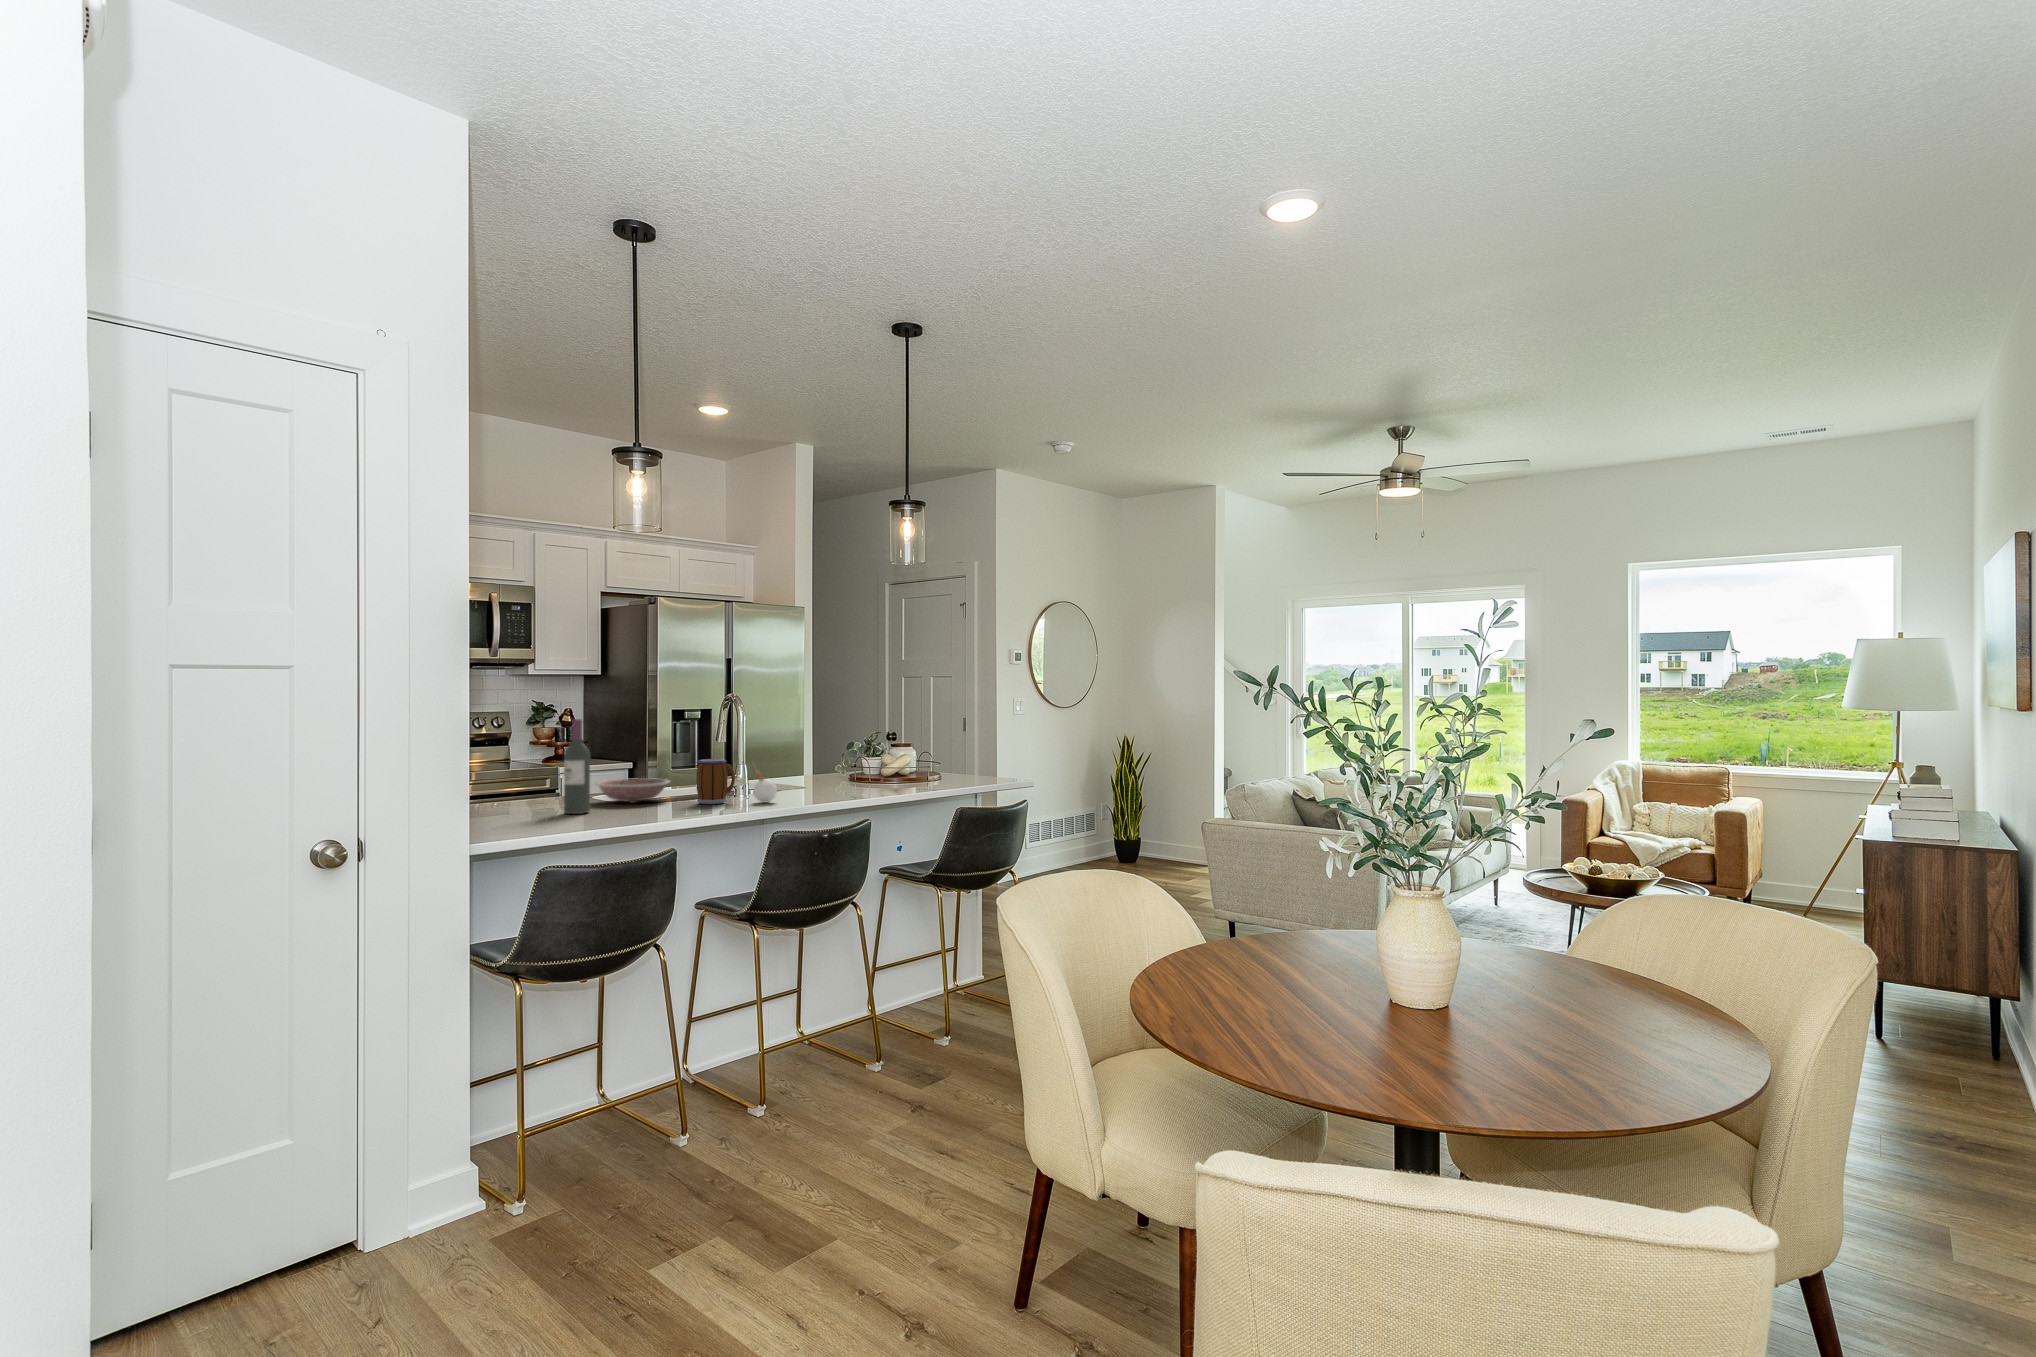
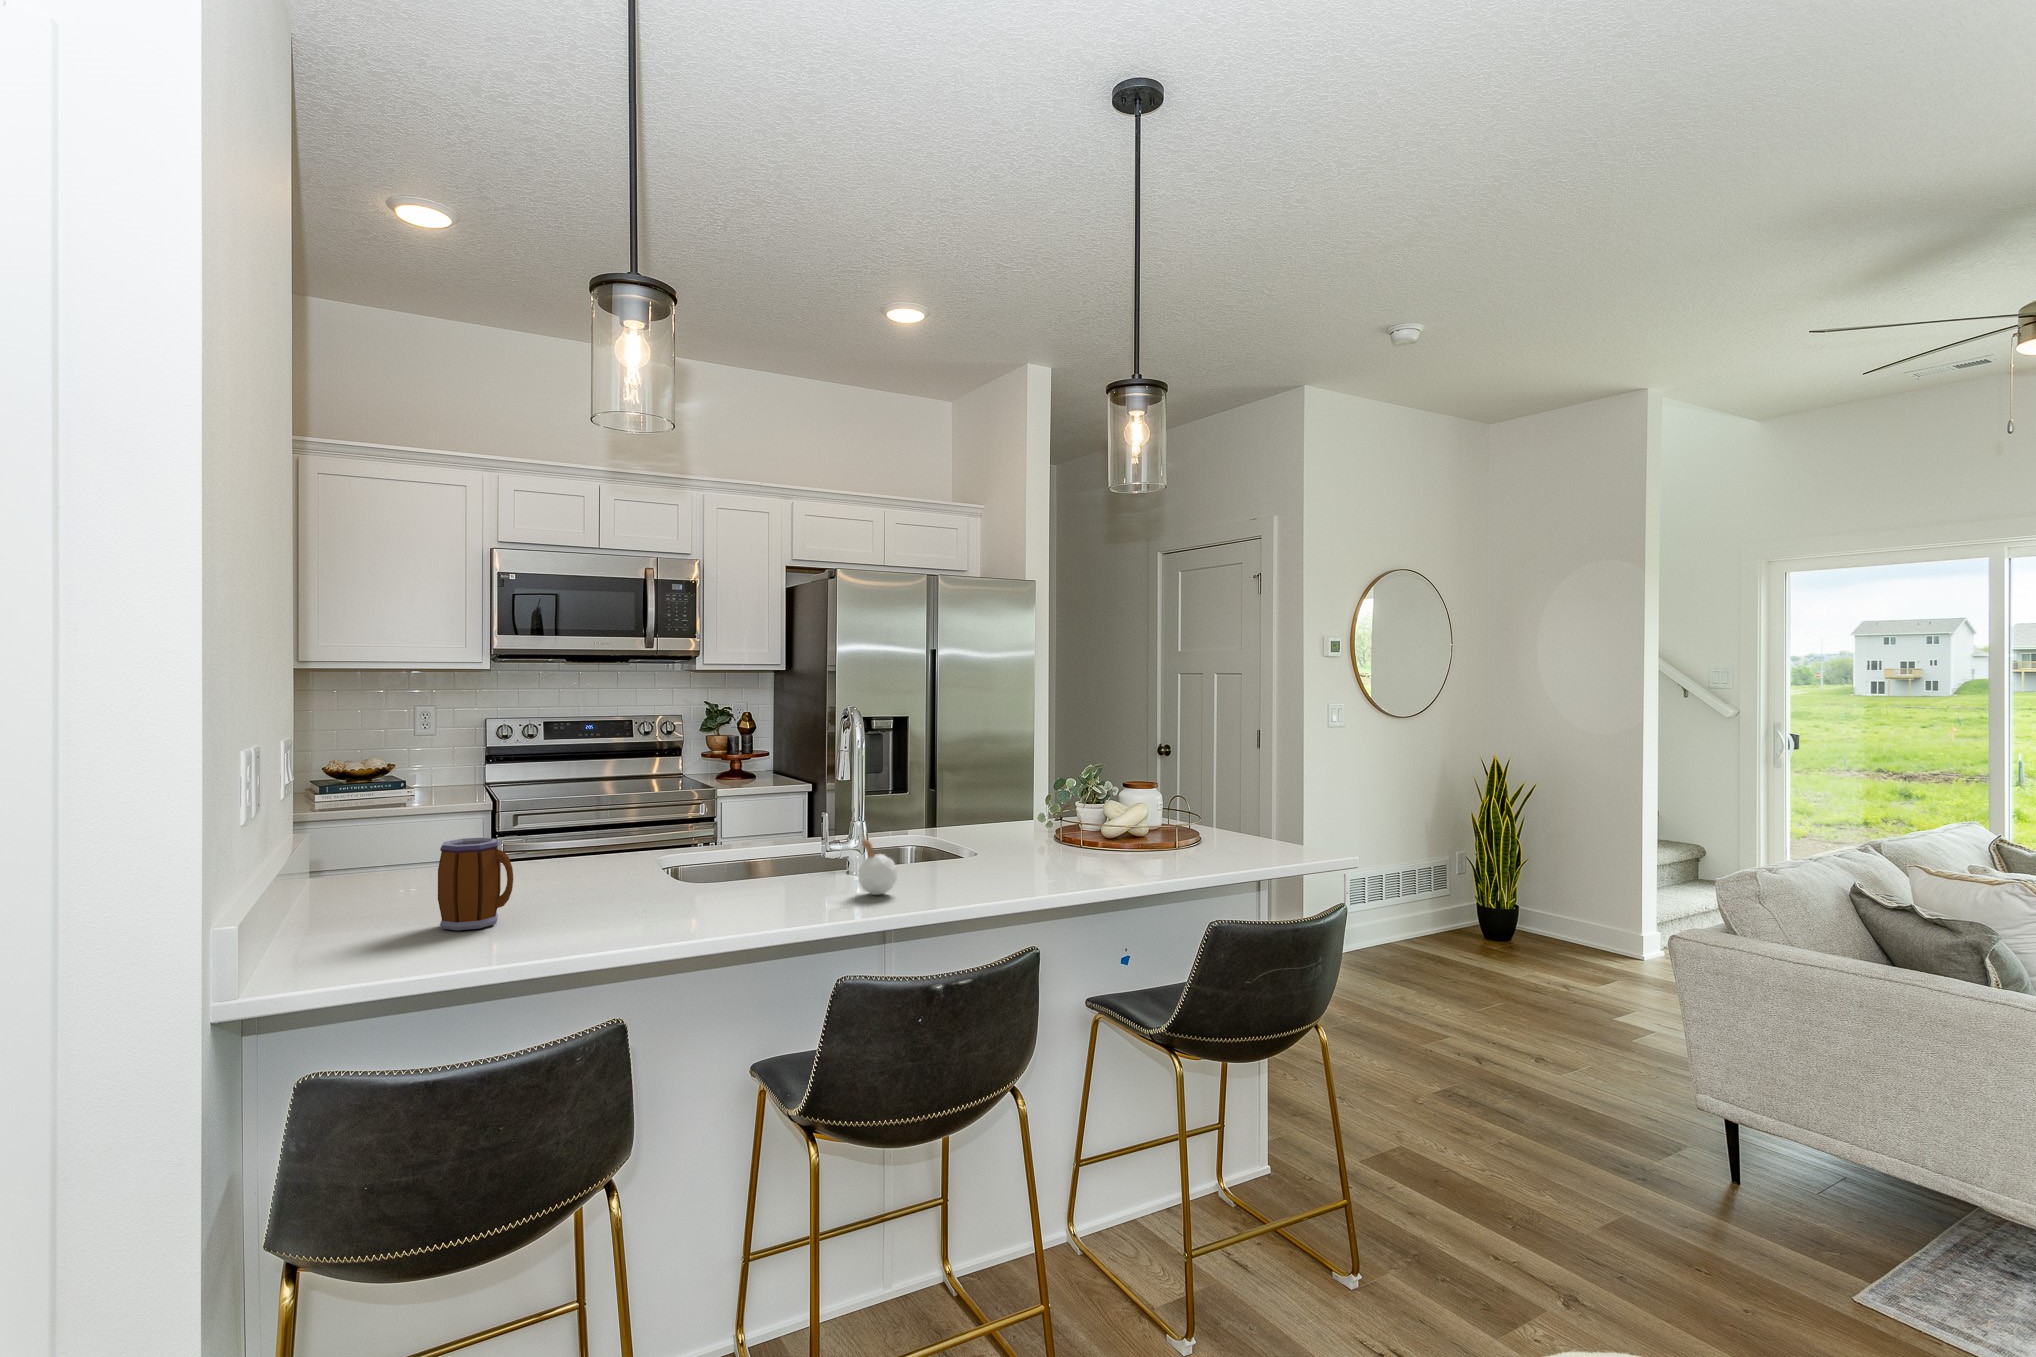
wine bottle: present [564,719,590,814] -> none [541,750,584,909]
mug: present [697,759,735,804] -> present [438,838,513,930]
bowl: present [595,778,670,802] -> none [626,838,745,879]

